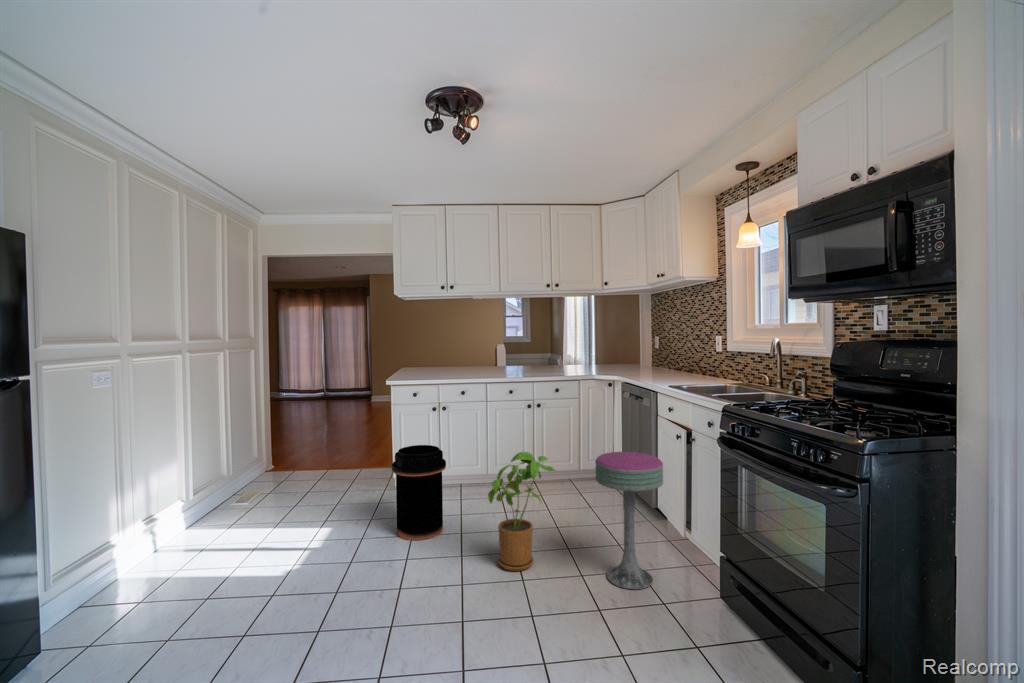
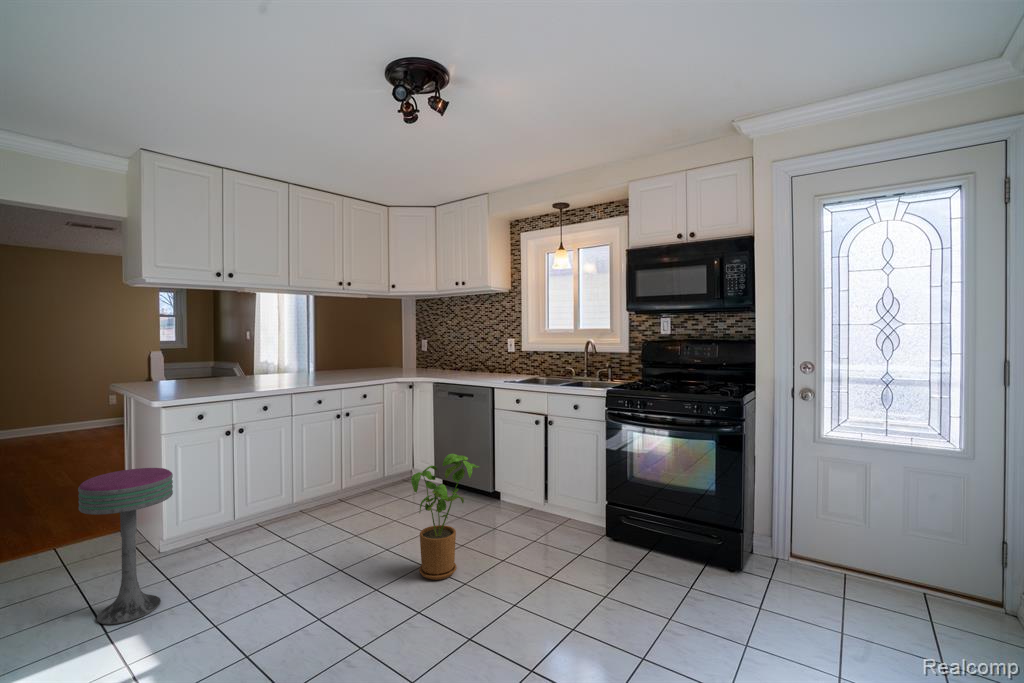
trash can: present [392,445,446,540] -> none [245,474,320,599]
bar stool: present [595,452,663,589] -> present [78,468,173,624]

